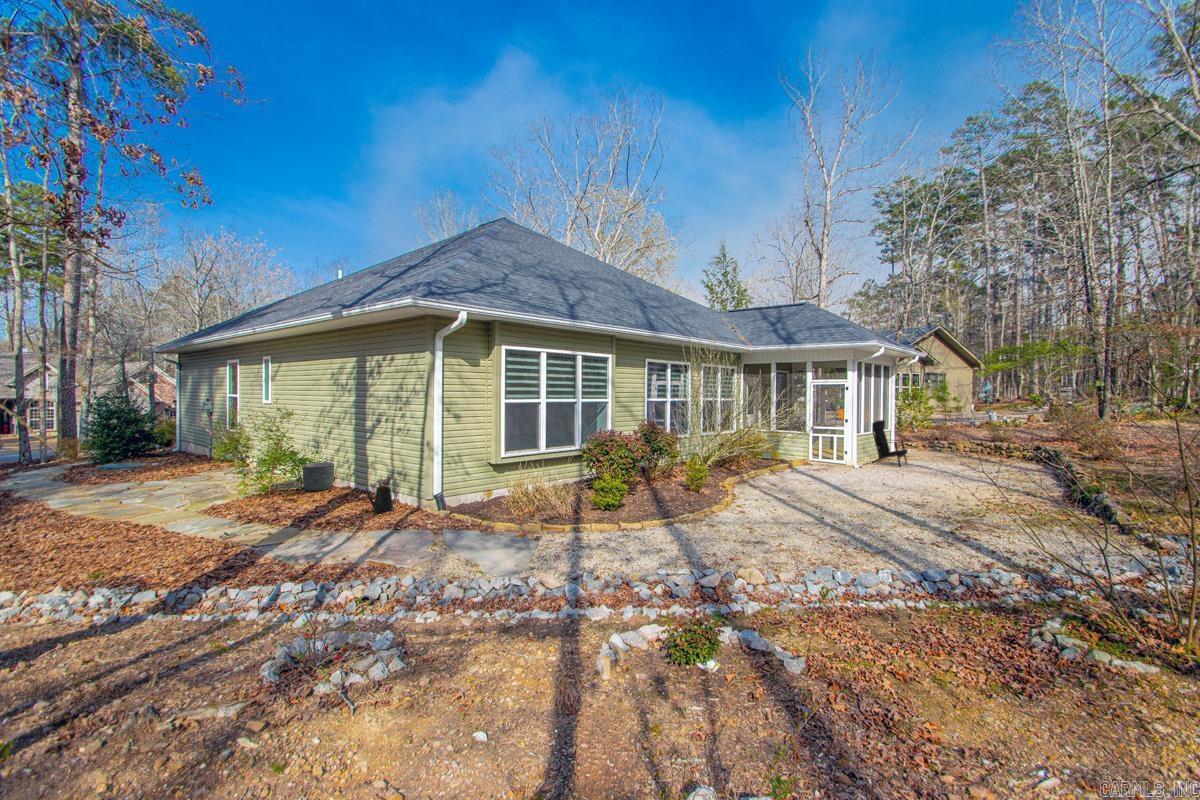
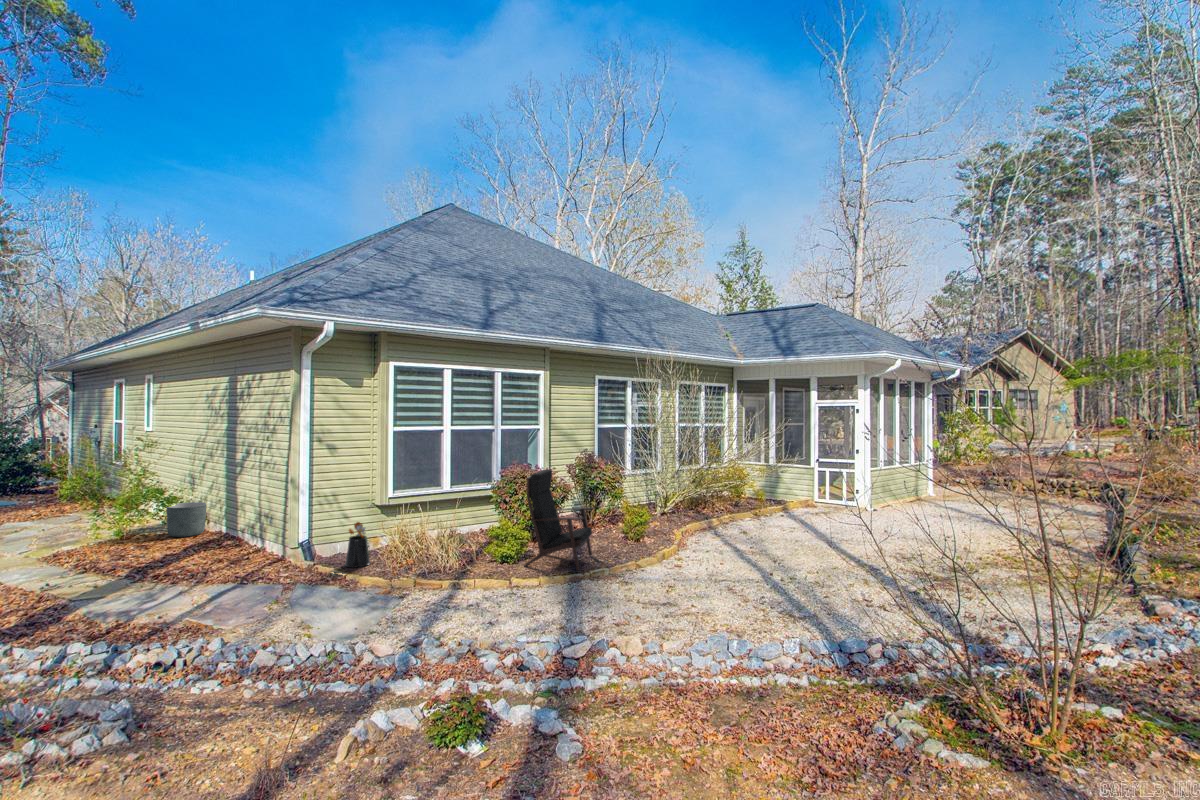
lounge chair: present [872,420,907,467] -> present [524,469,595,570]
watering can: present [366,476,394,512] -> present [345,522,370,567]

